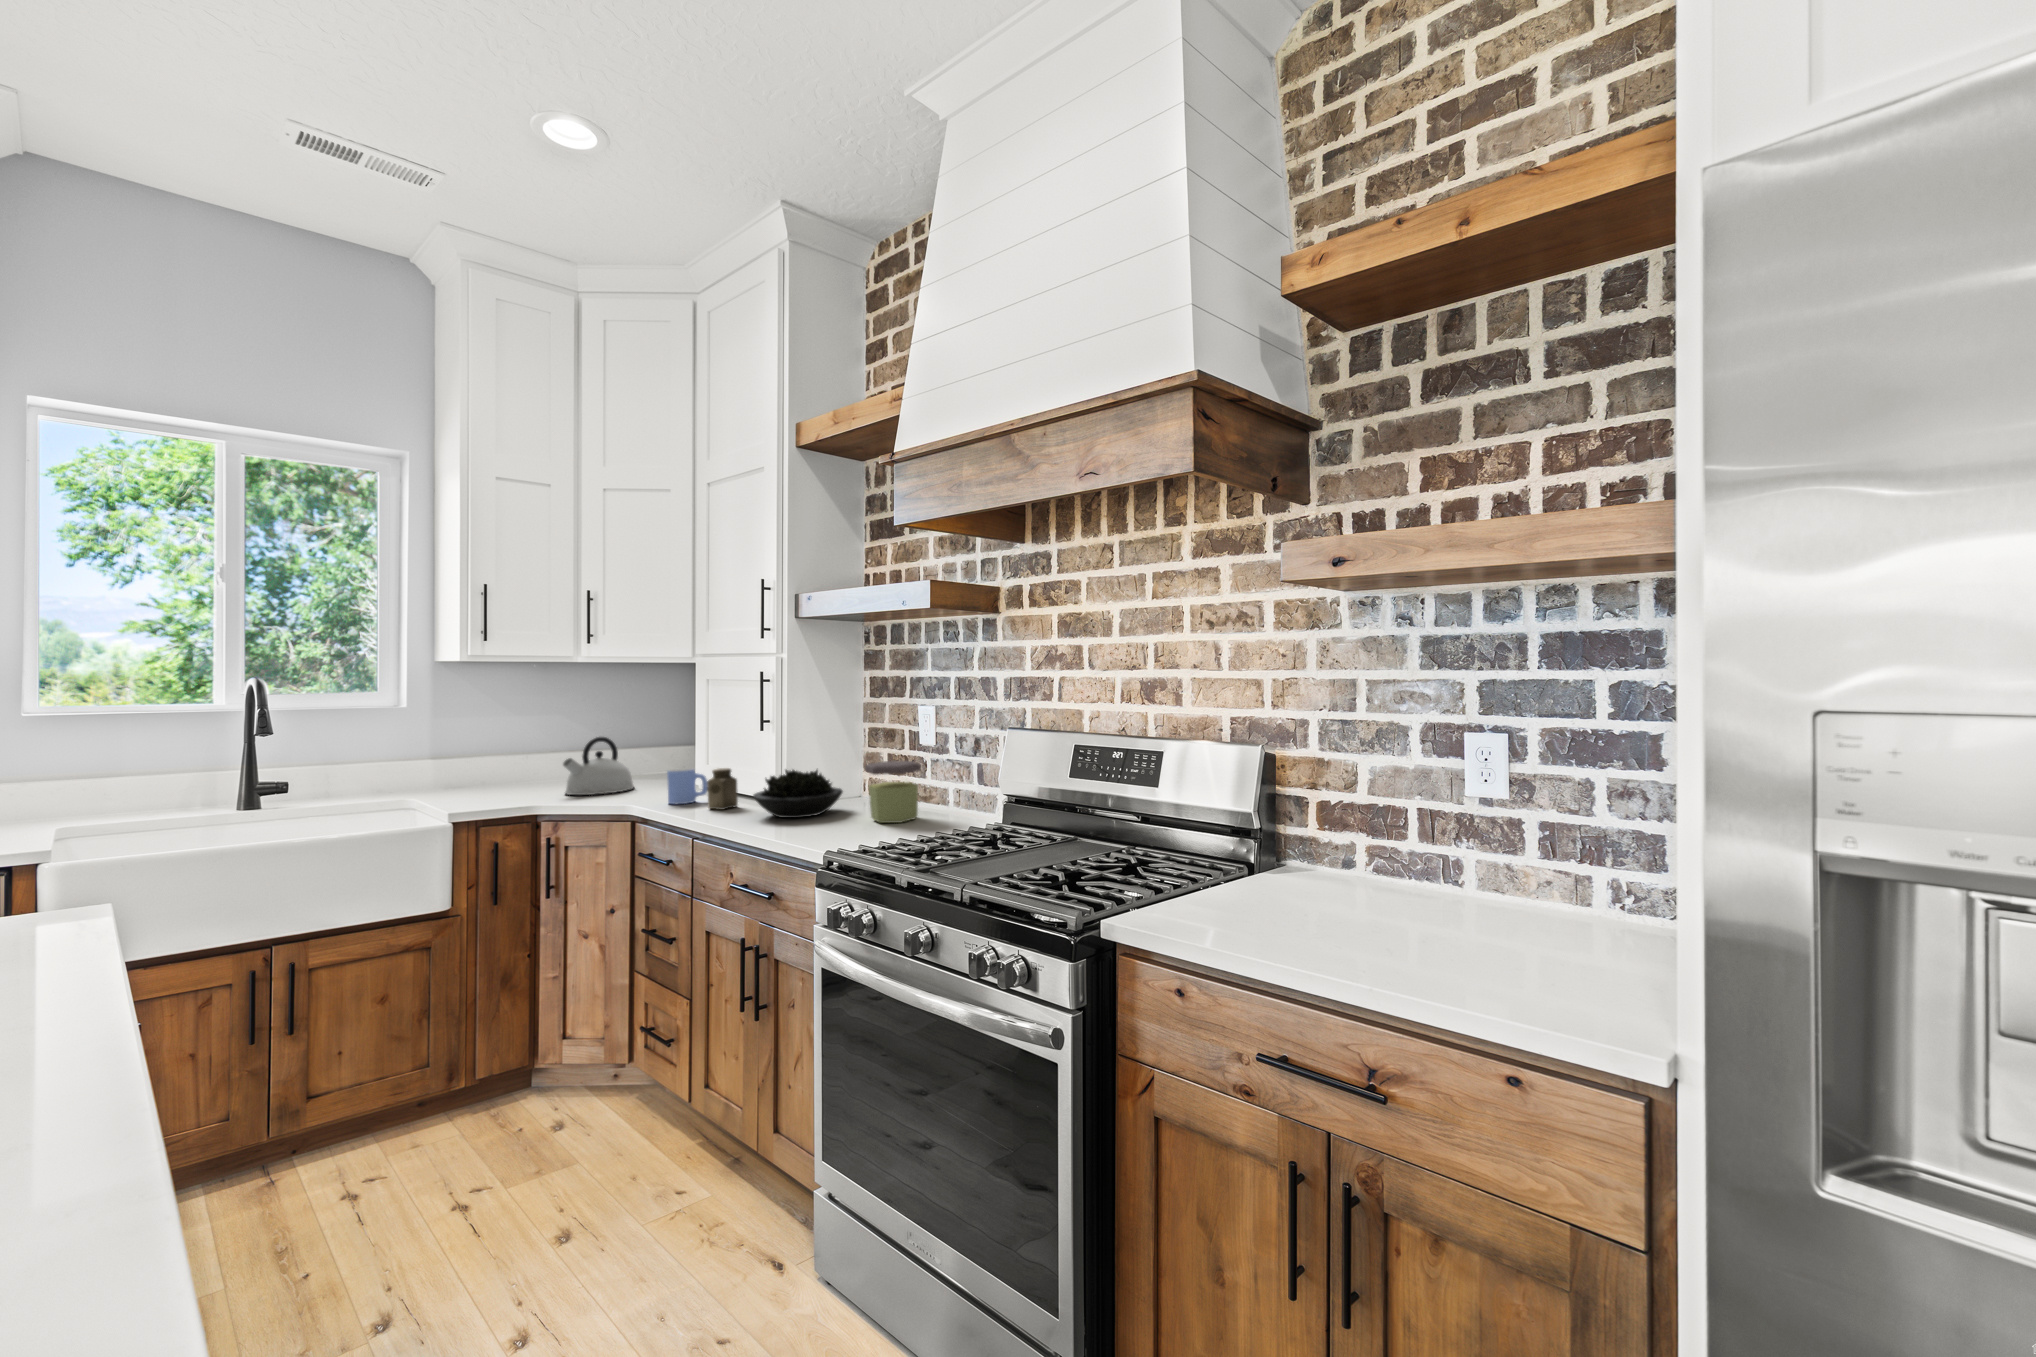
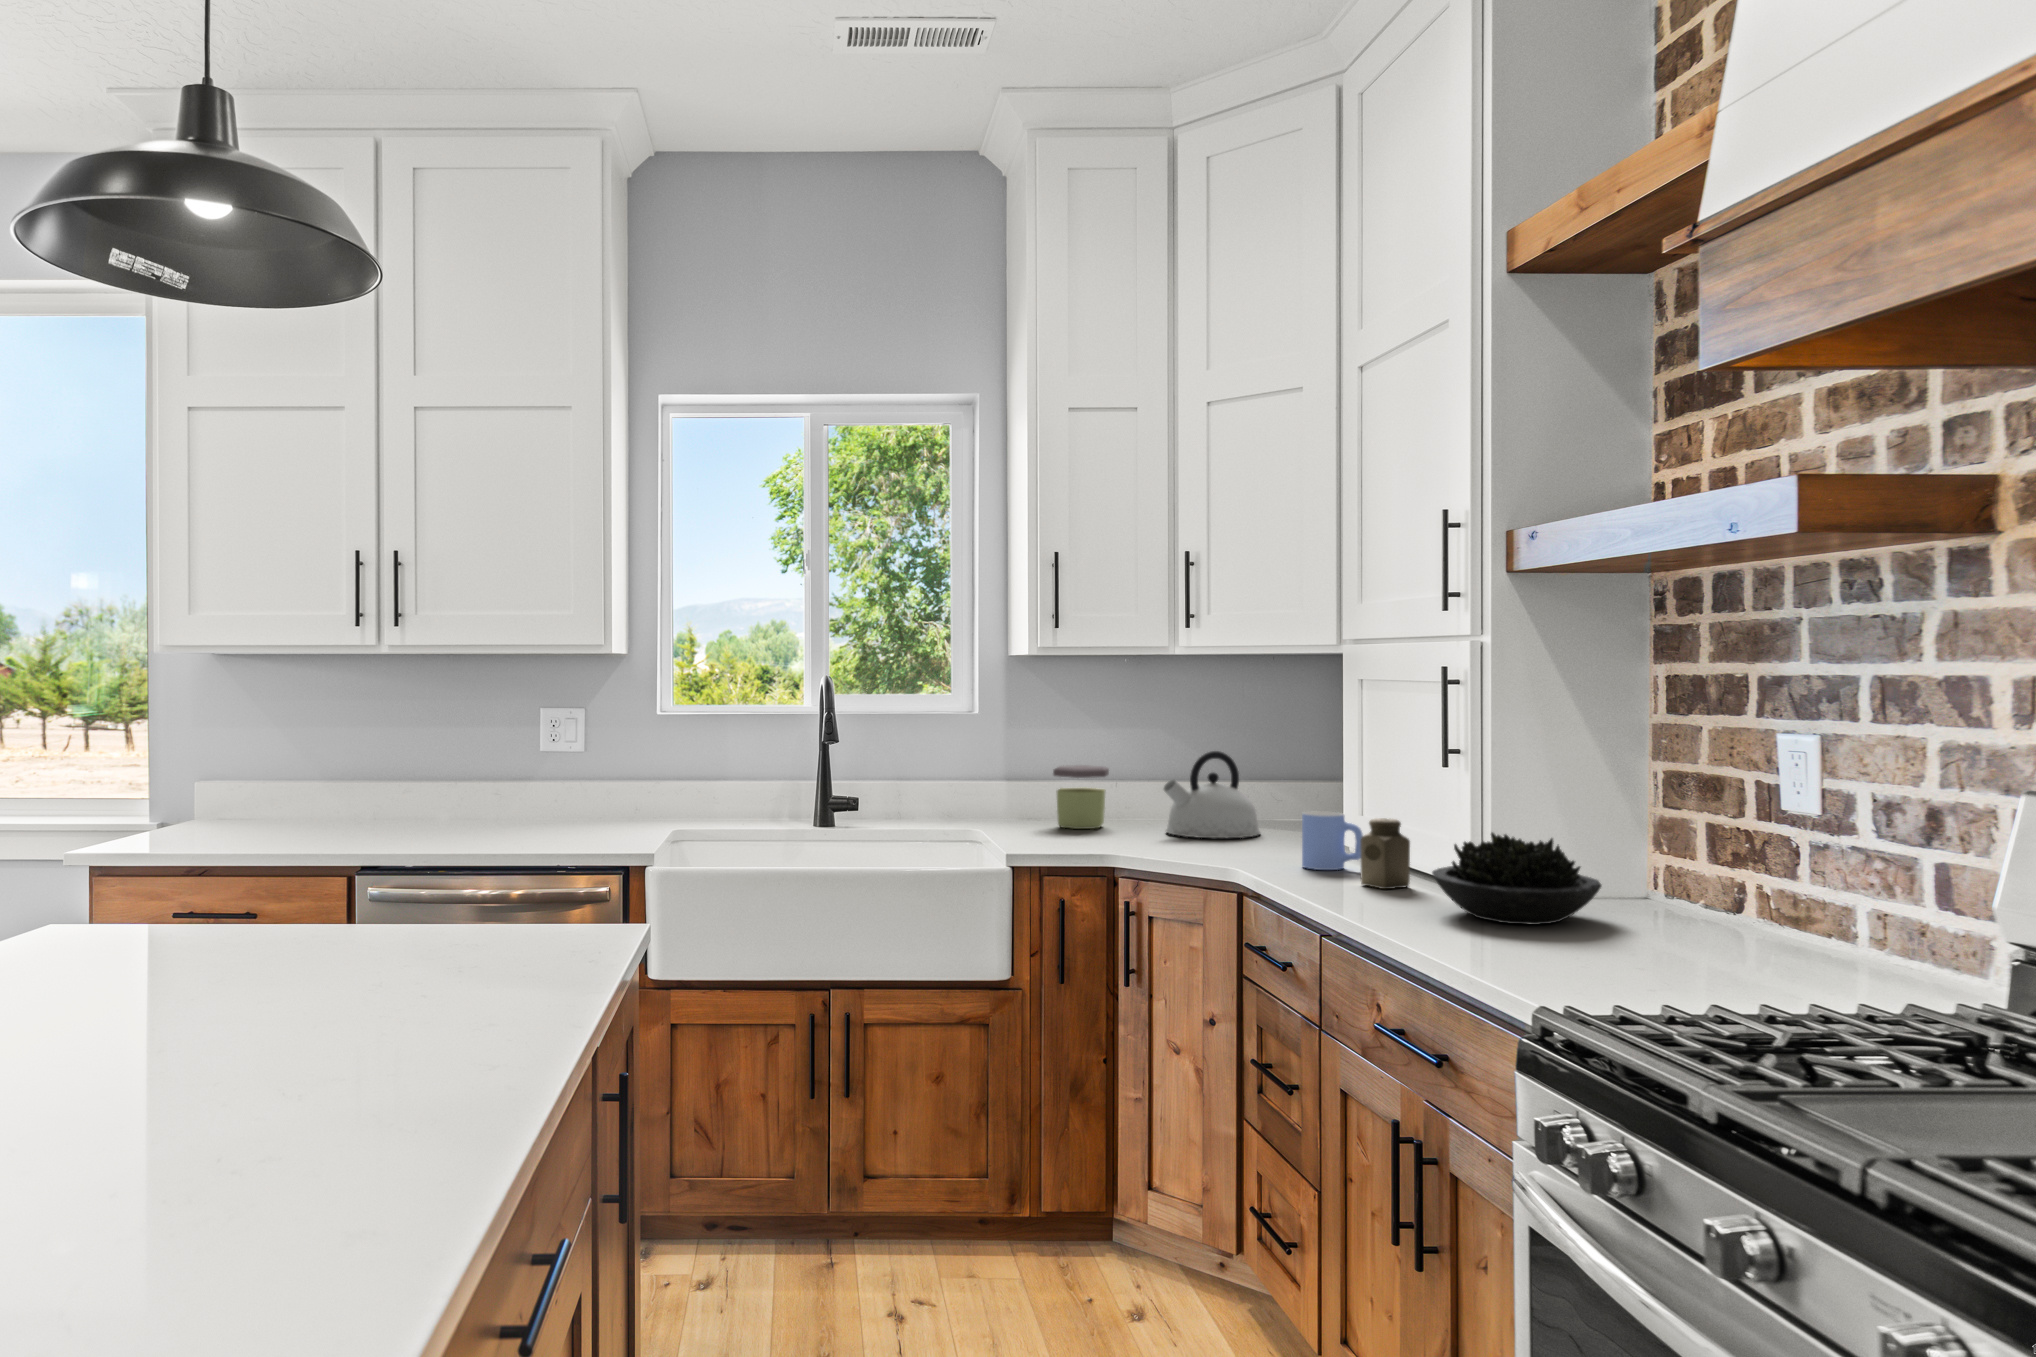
jar: present [865,761,921,823] -> present [1053,765,1109,829]

